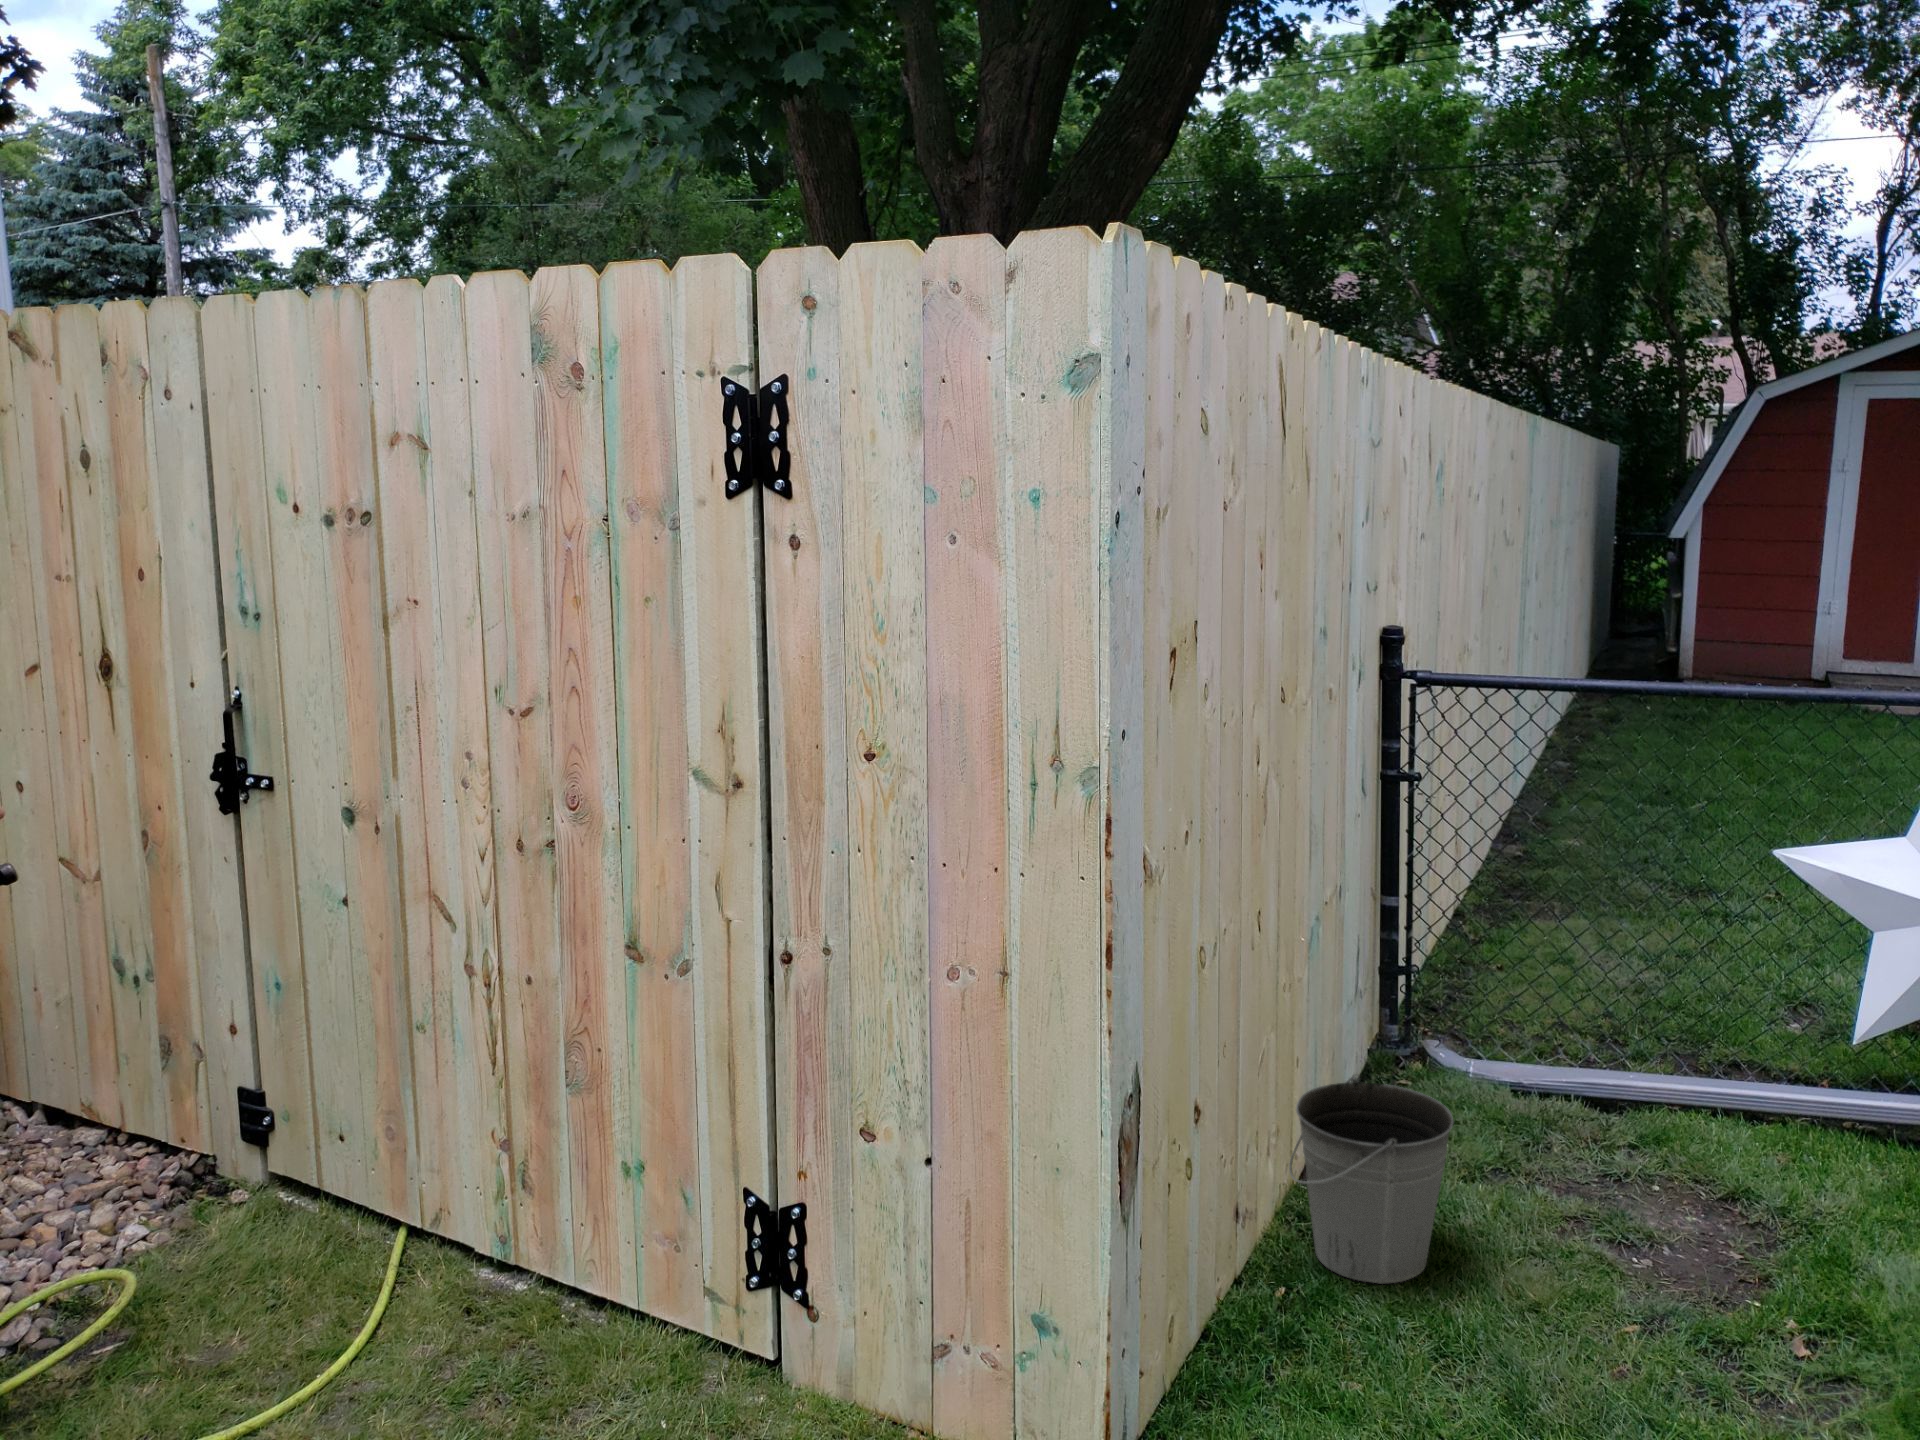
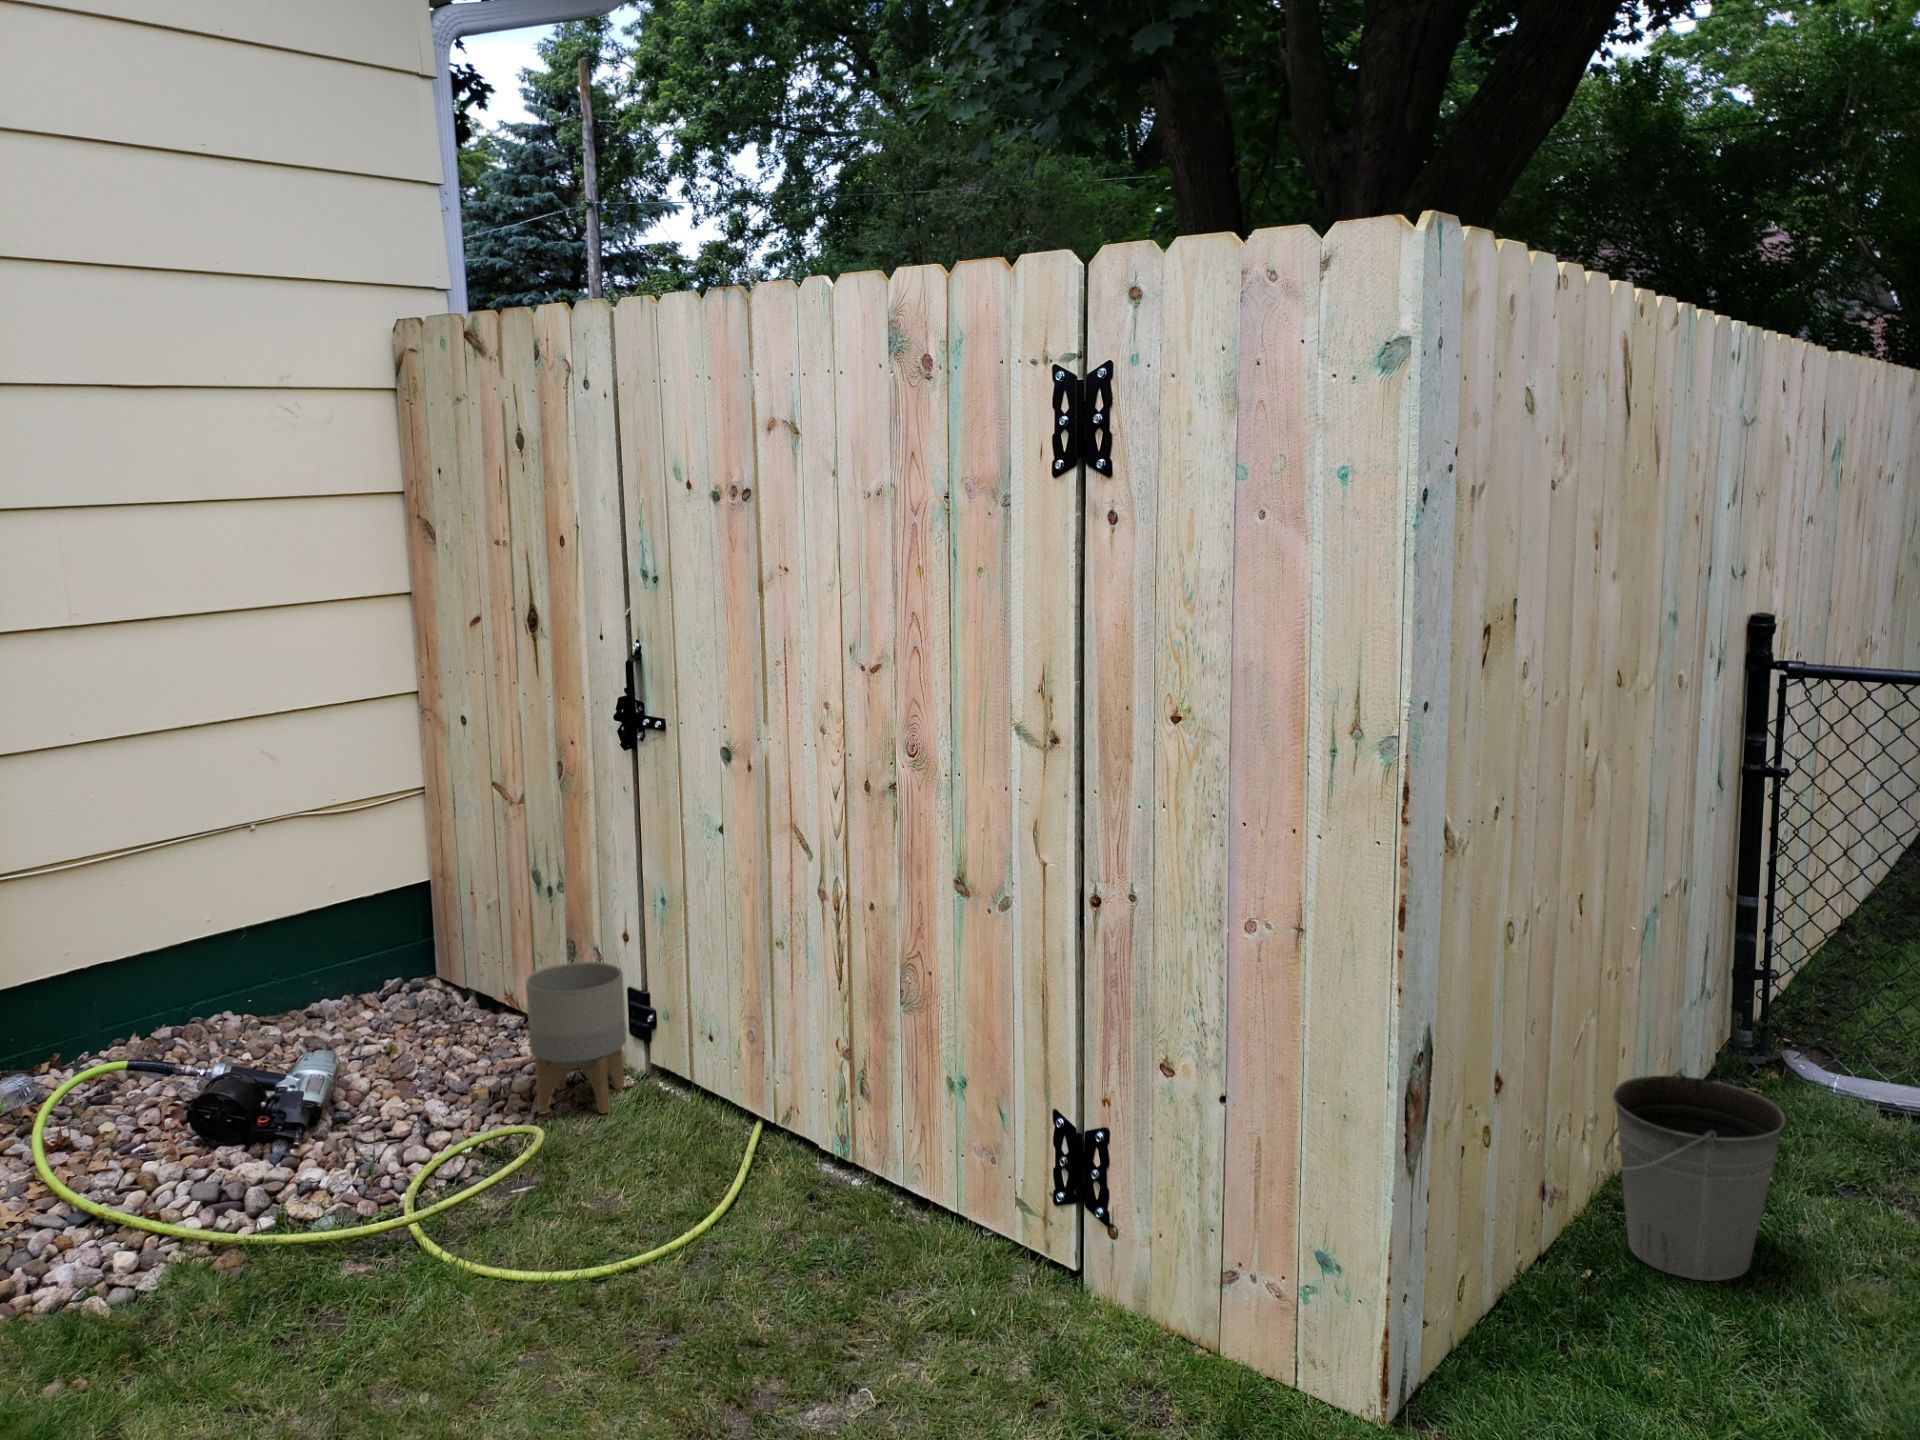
planter: none [106,1060,237,1246] -> present [526,962,626,1114]

